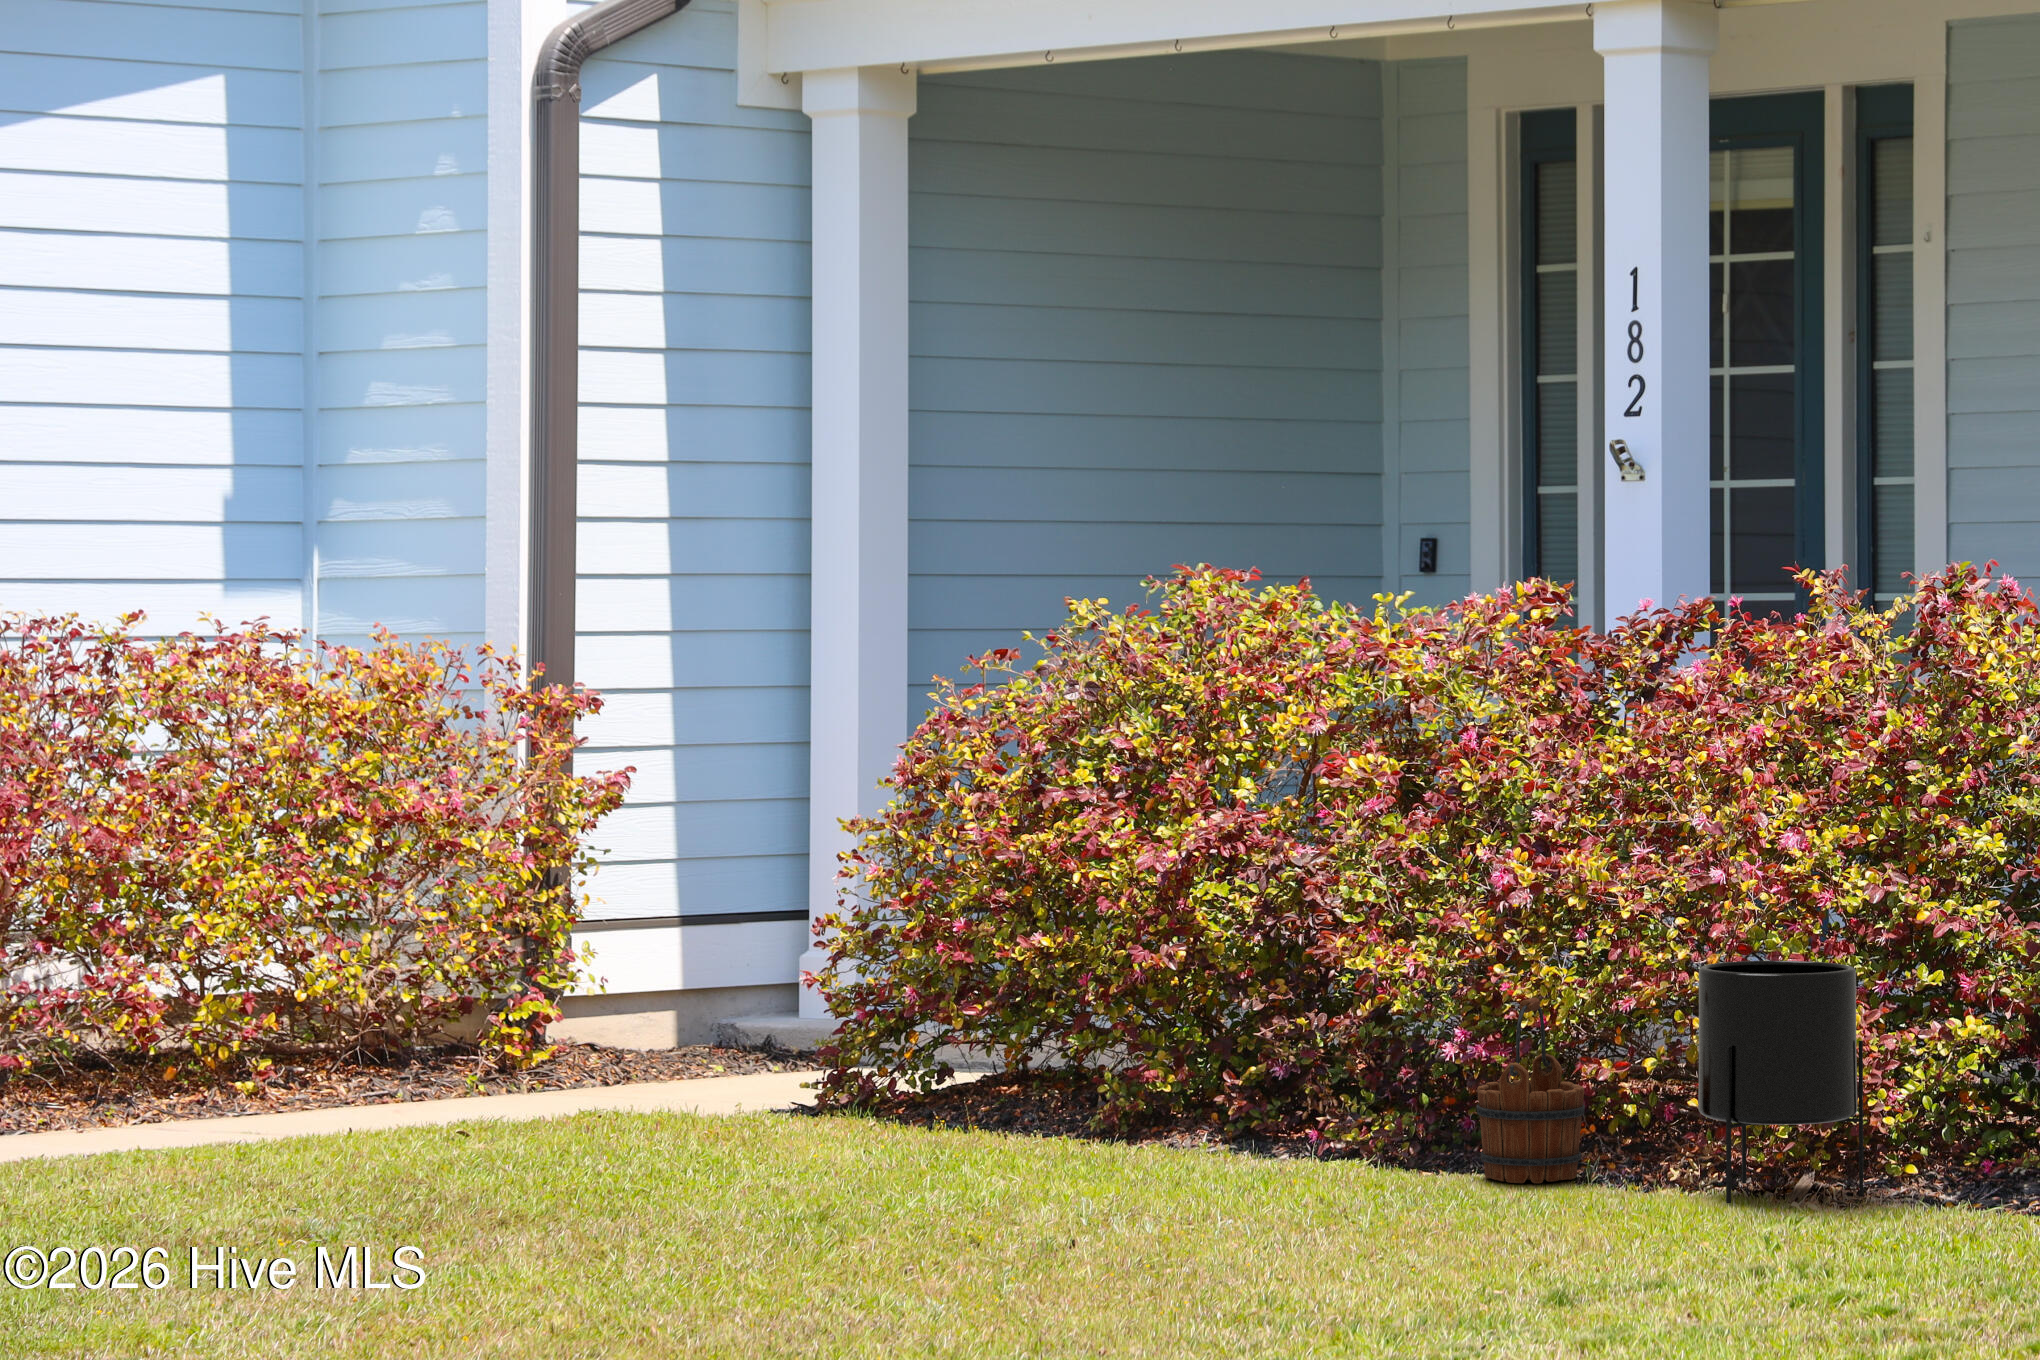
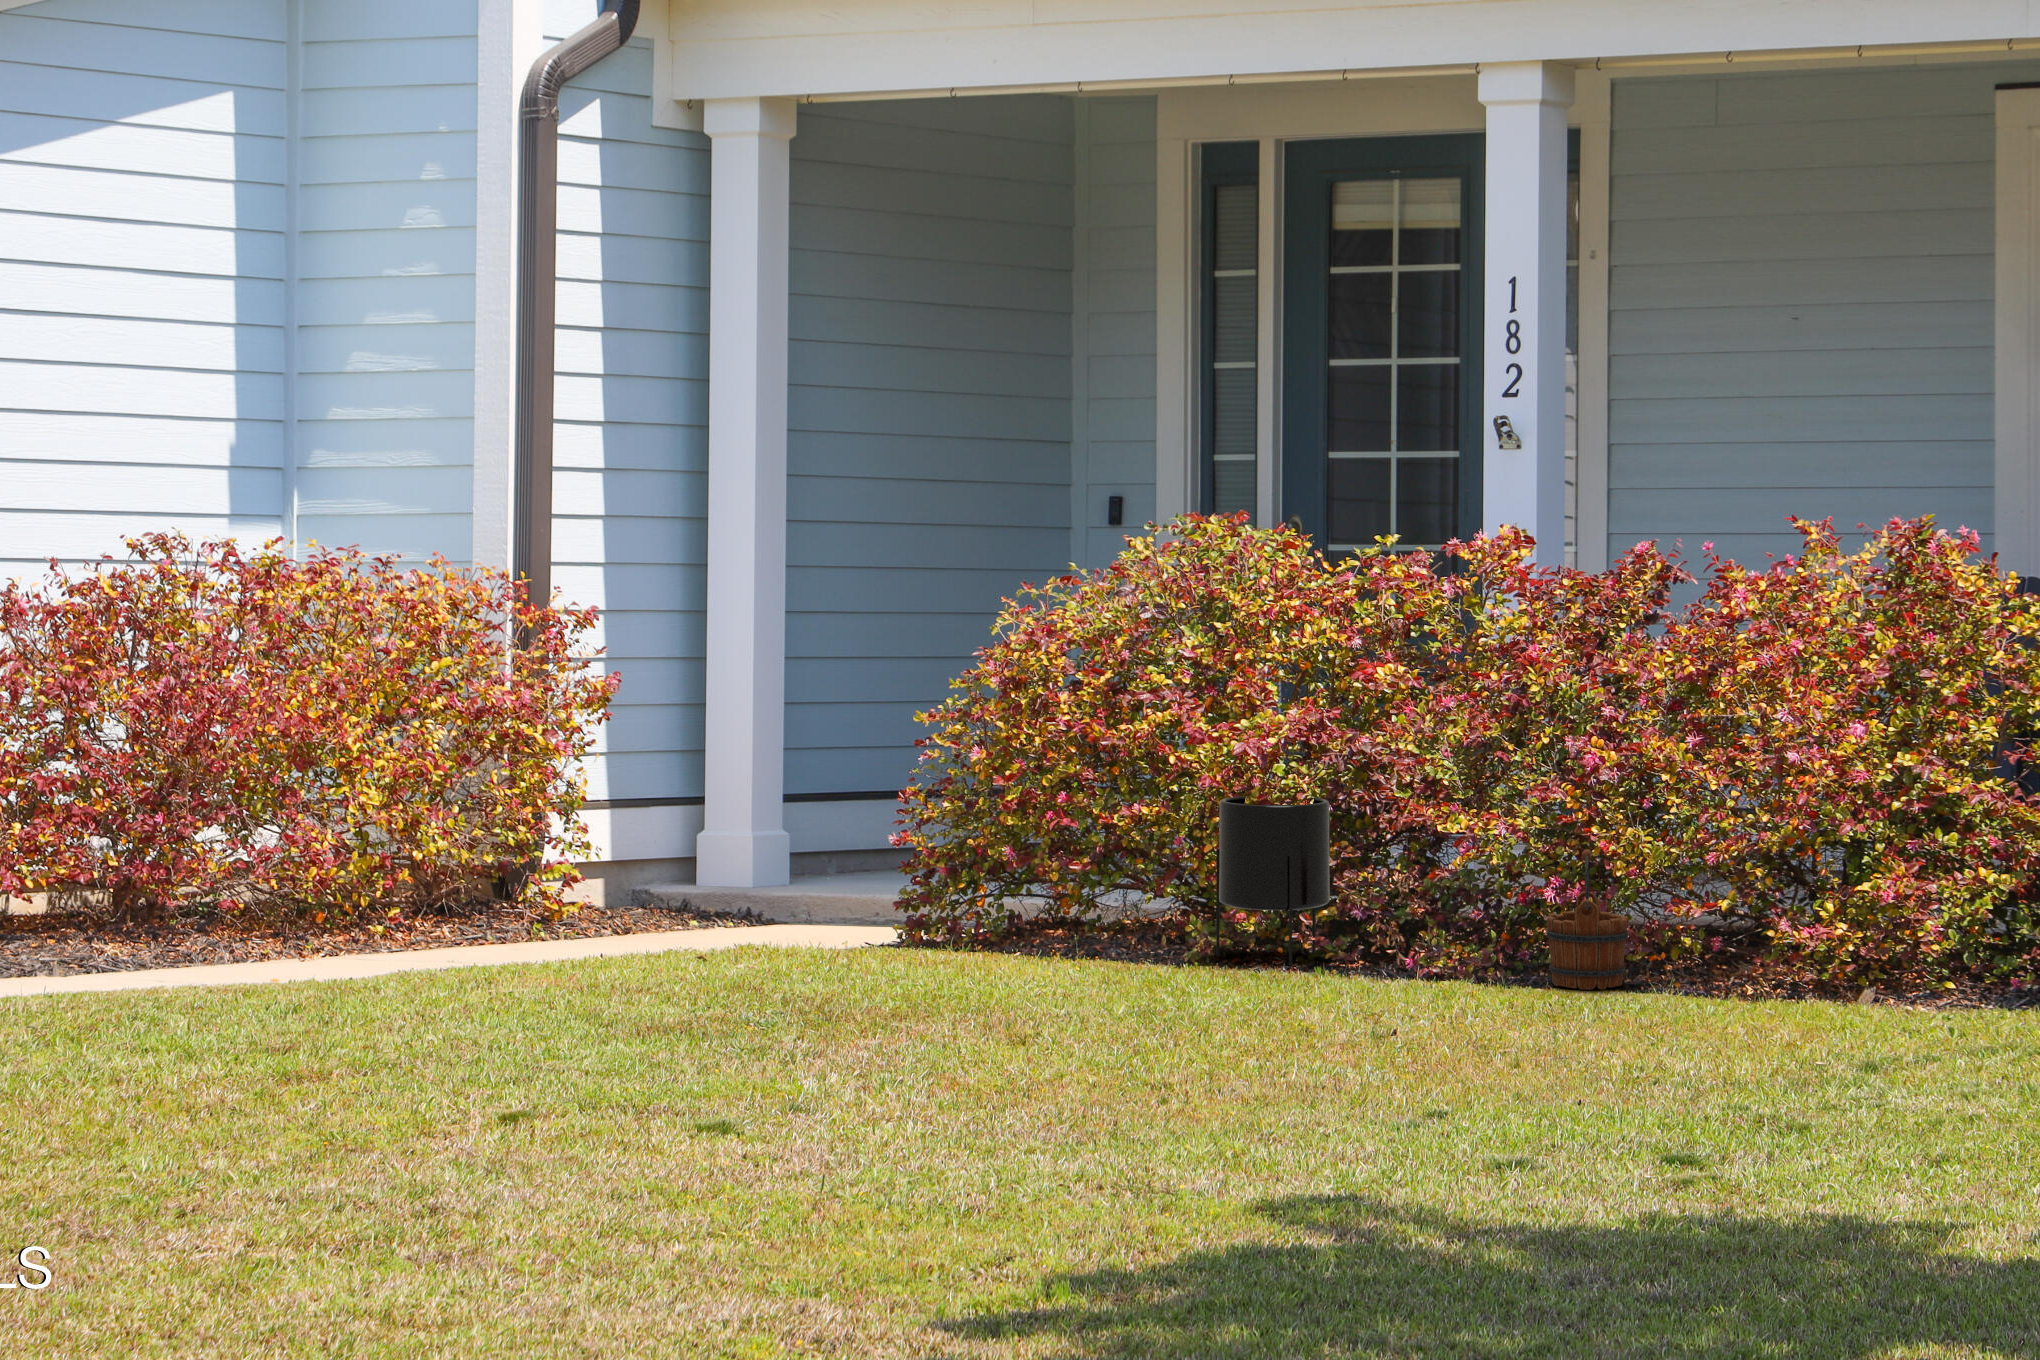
planter: present [1698,961,1863,1204] -> present [1216,796,1330,966]

